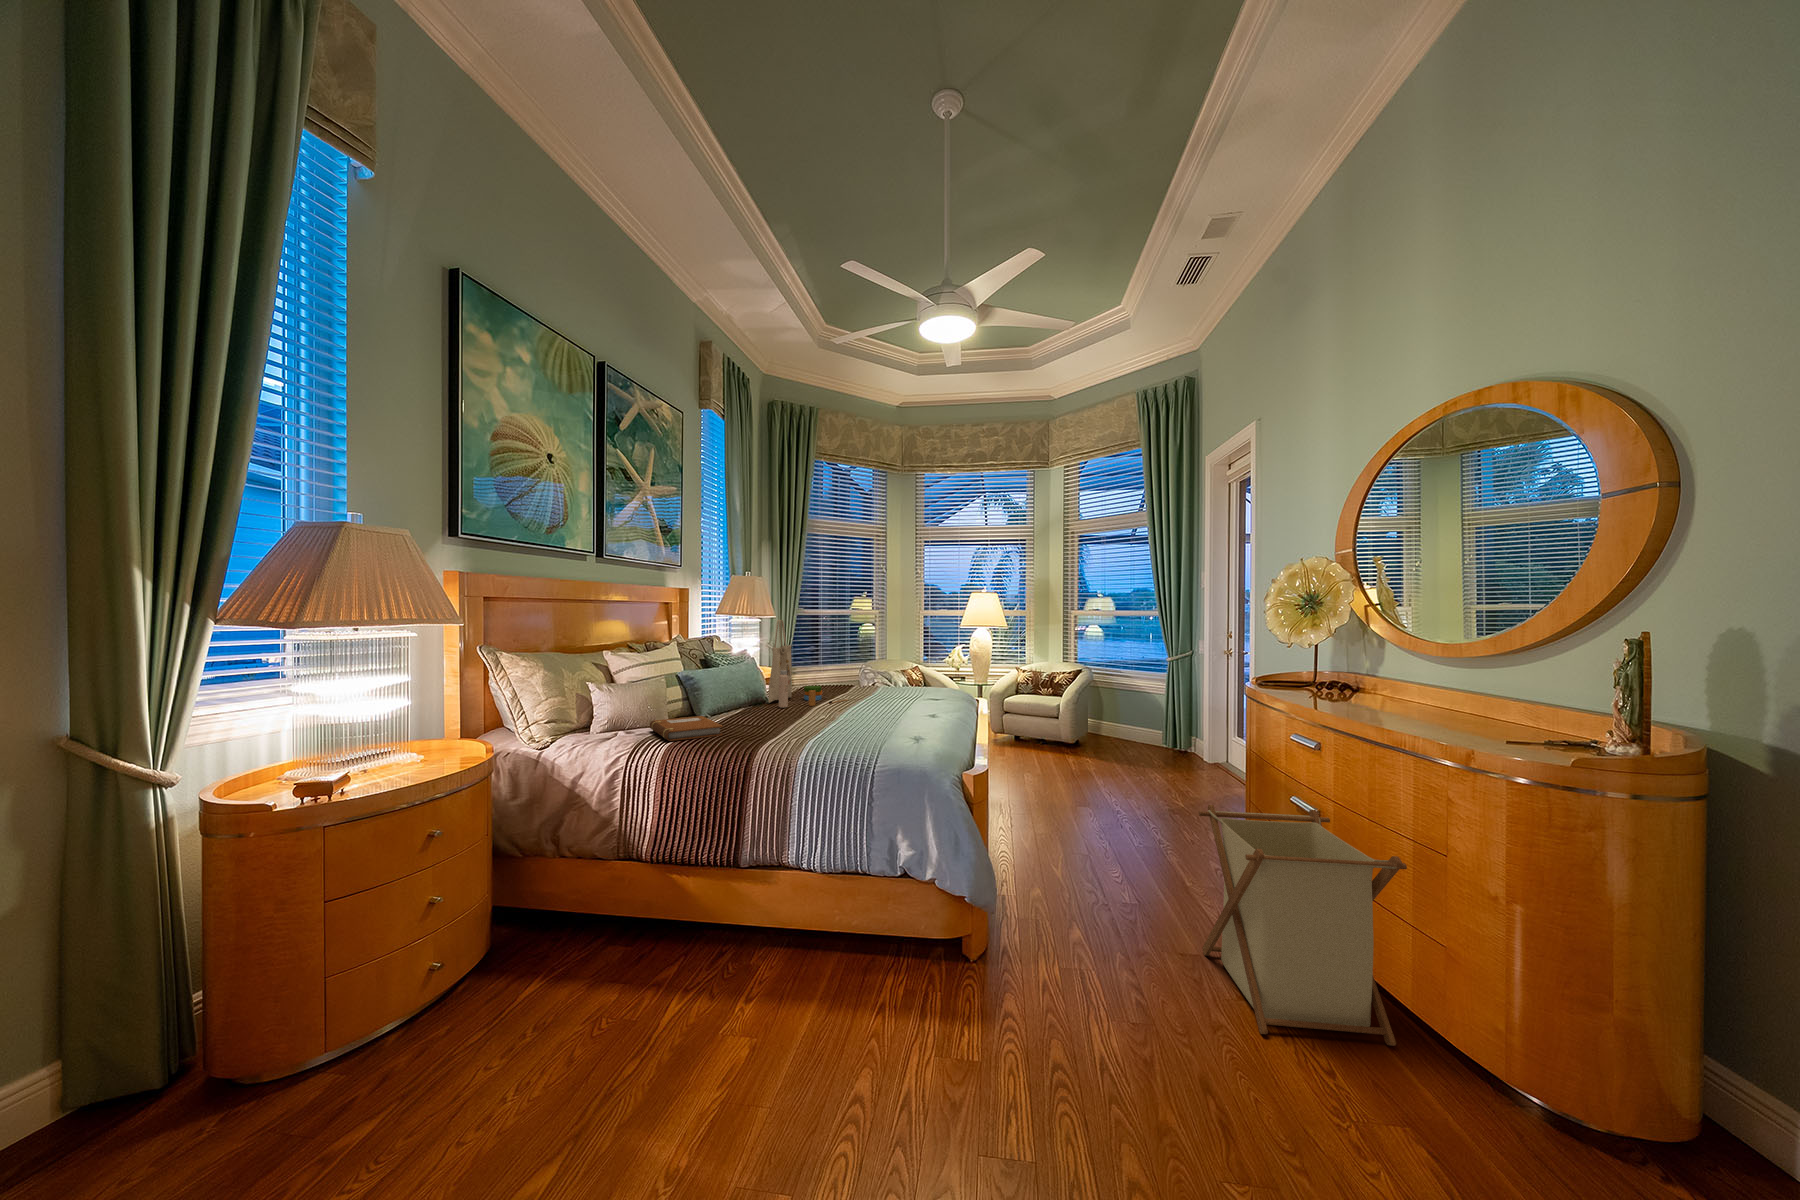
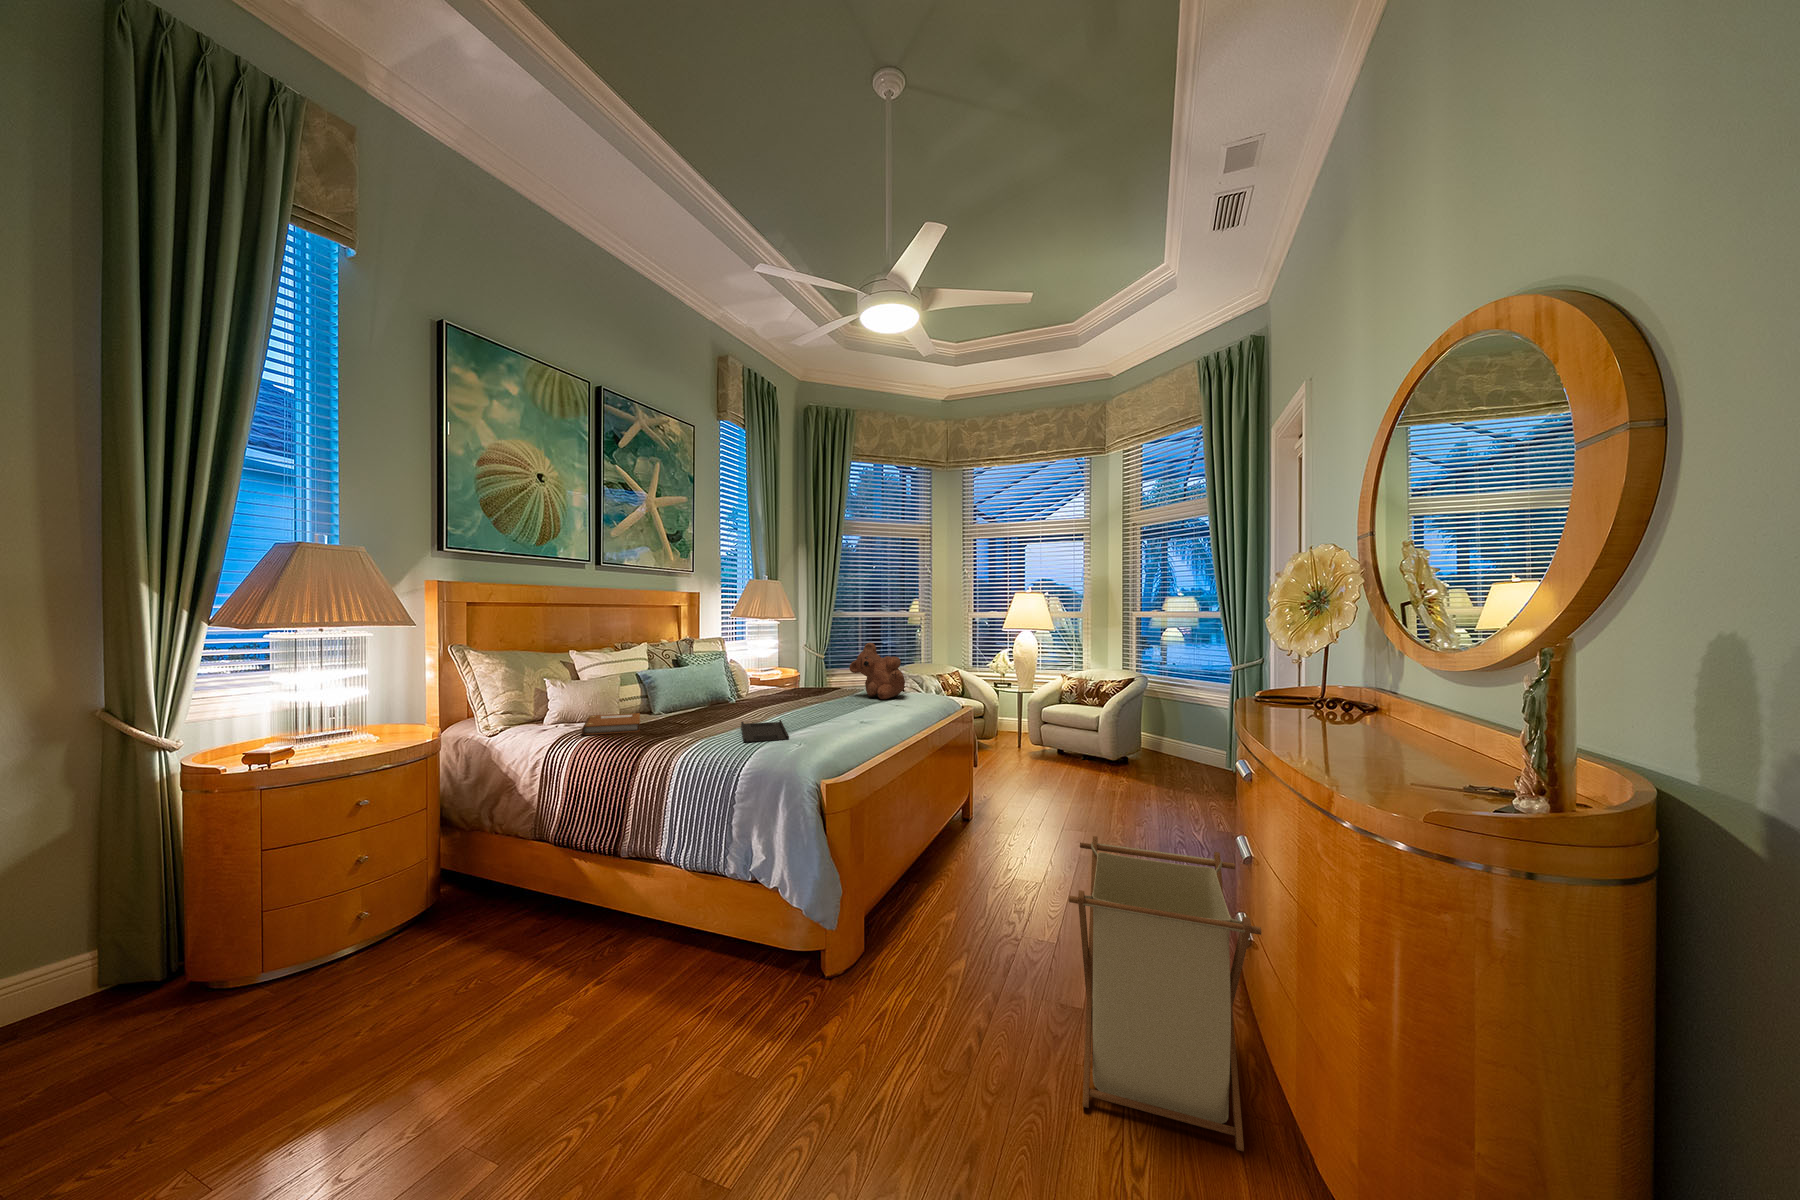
tote bag: present [769,620,847,708] -> none [730,622,807,708]
teddy bear: none [878,639,937,694] -> present [849,643,905,699]
tray: none [822,717,897,740] -> present [741,720,789,742]

